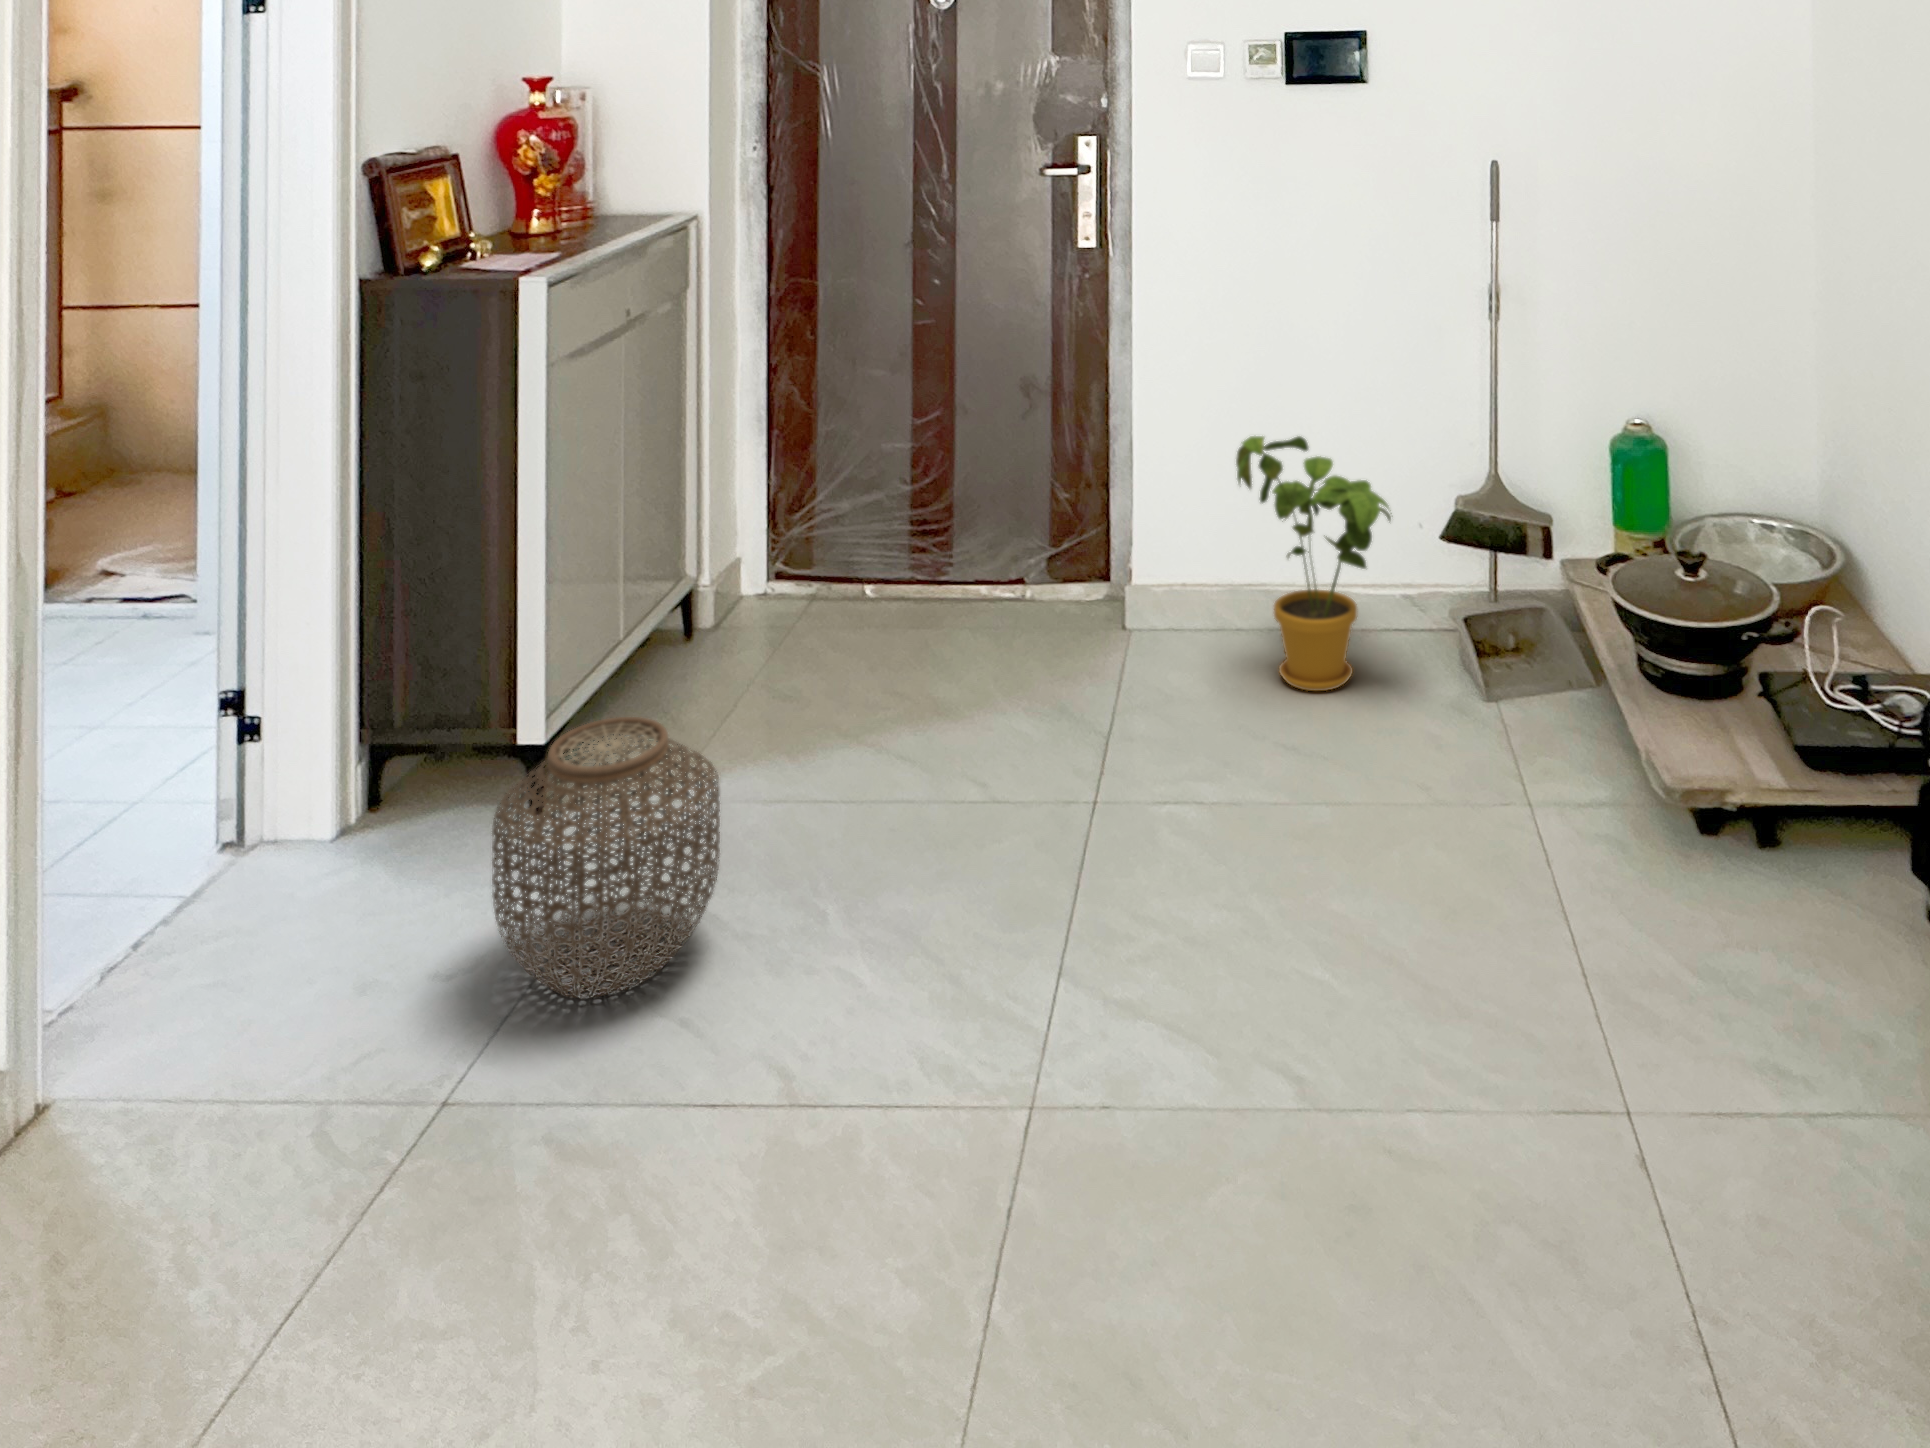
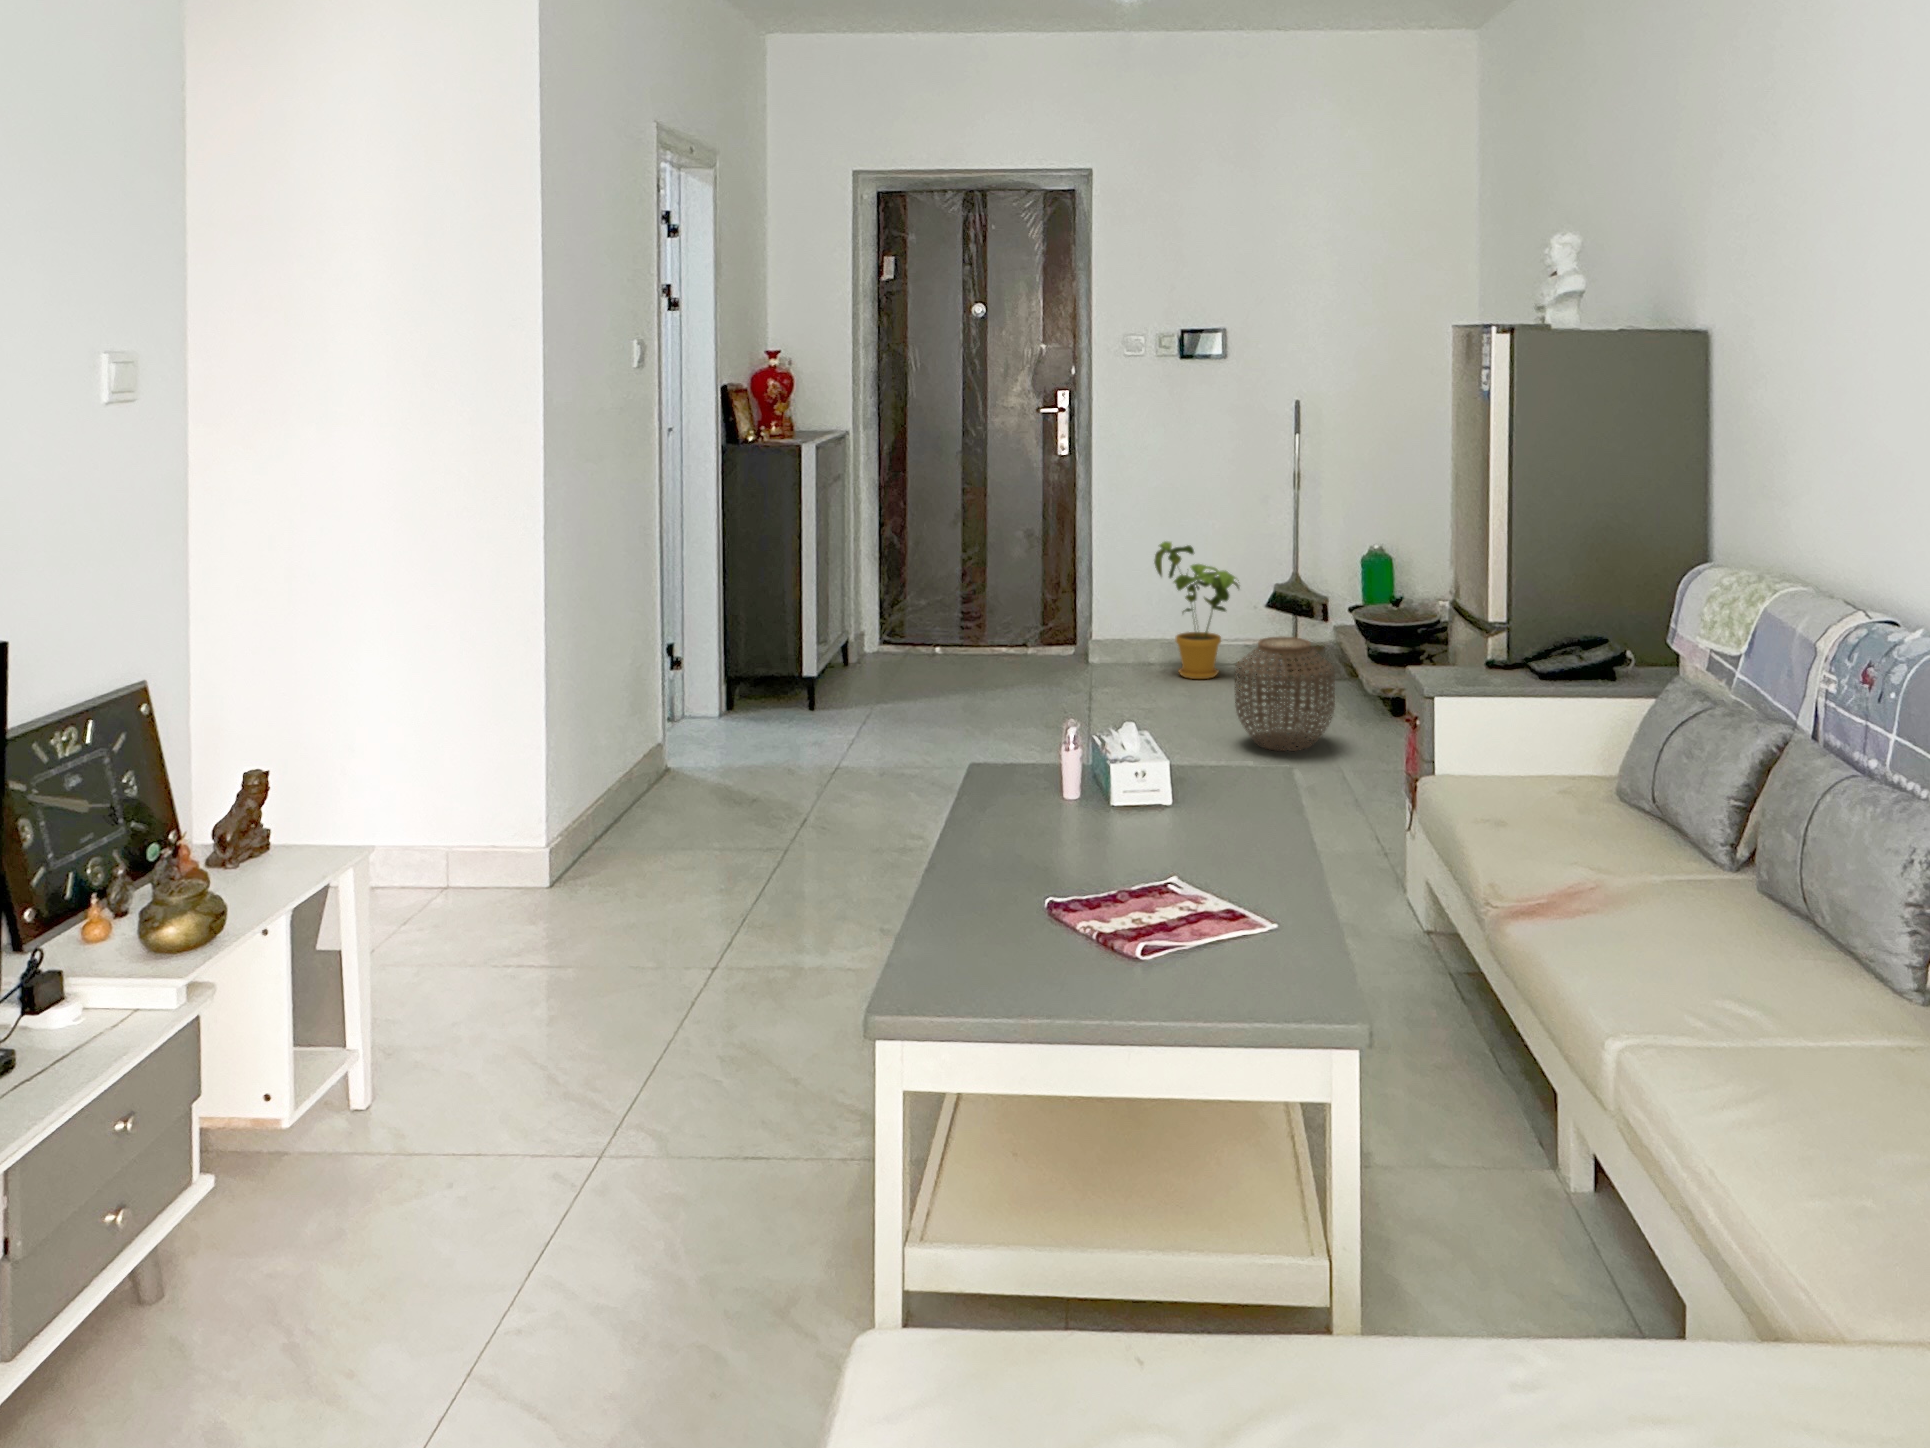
woven basket: present [492,717,720,998] -> present [1235,636,1335,751]

